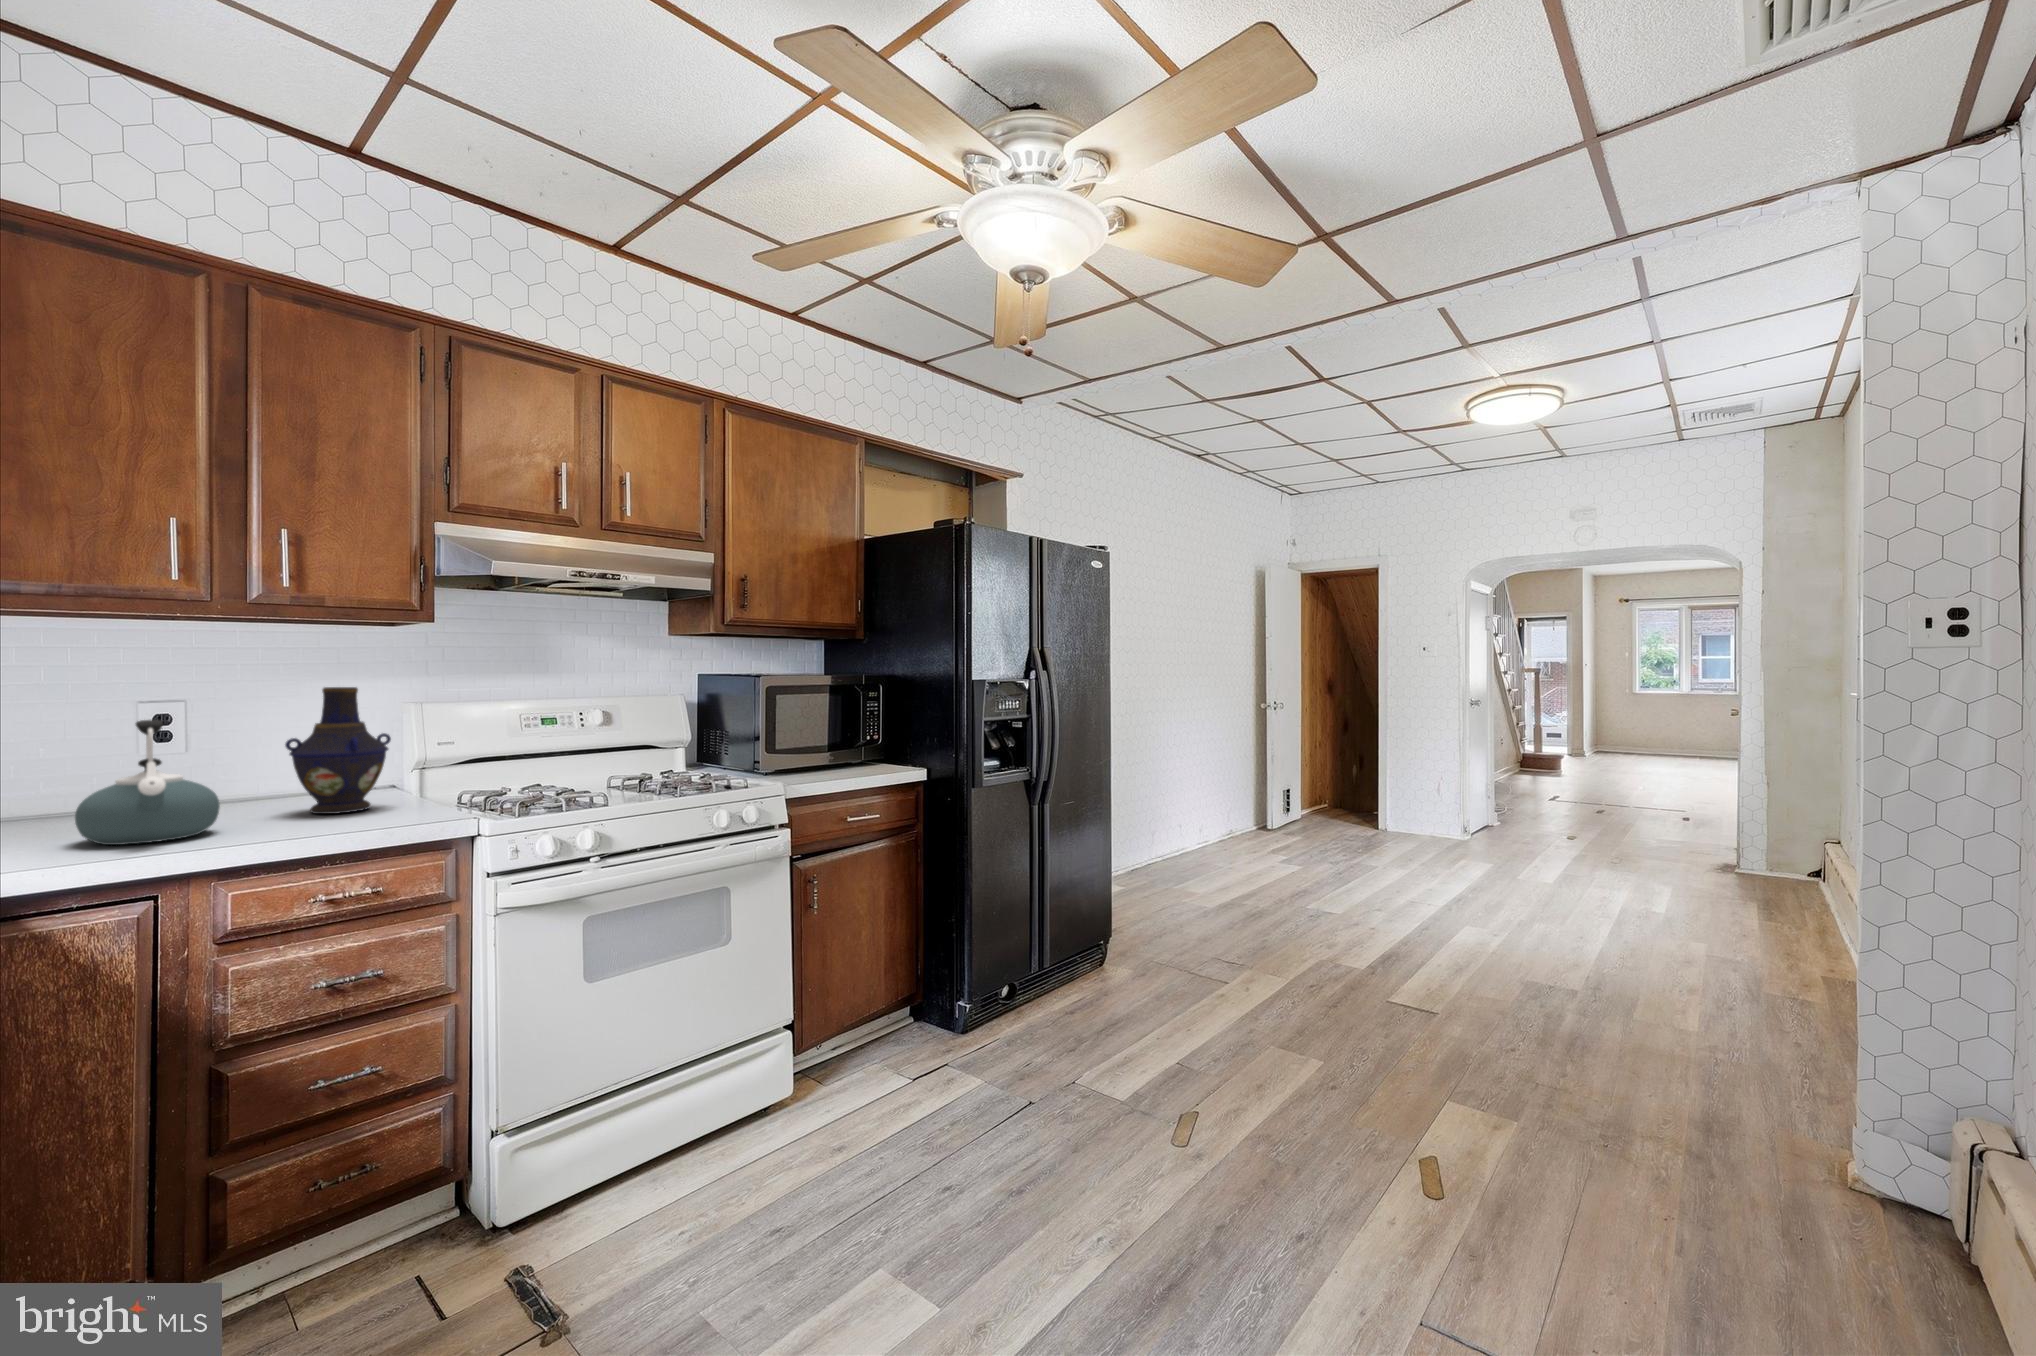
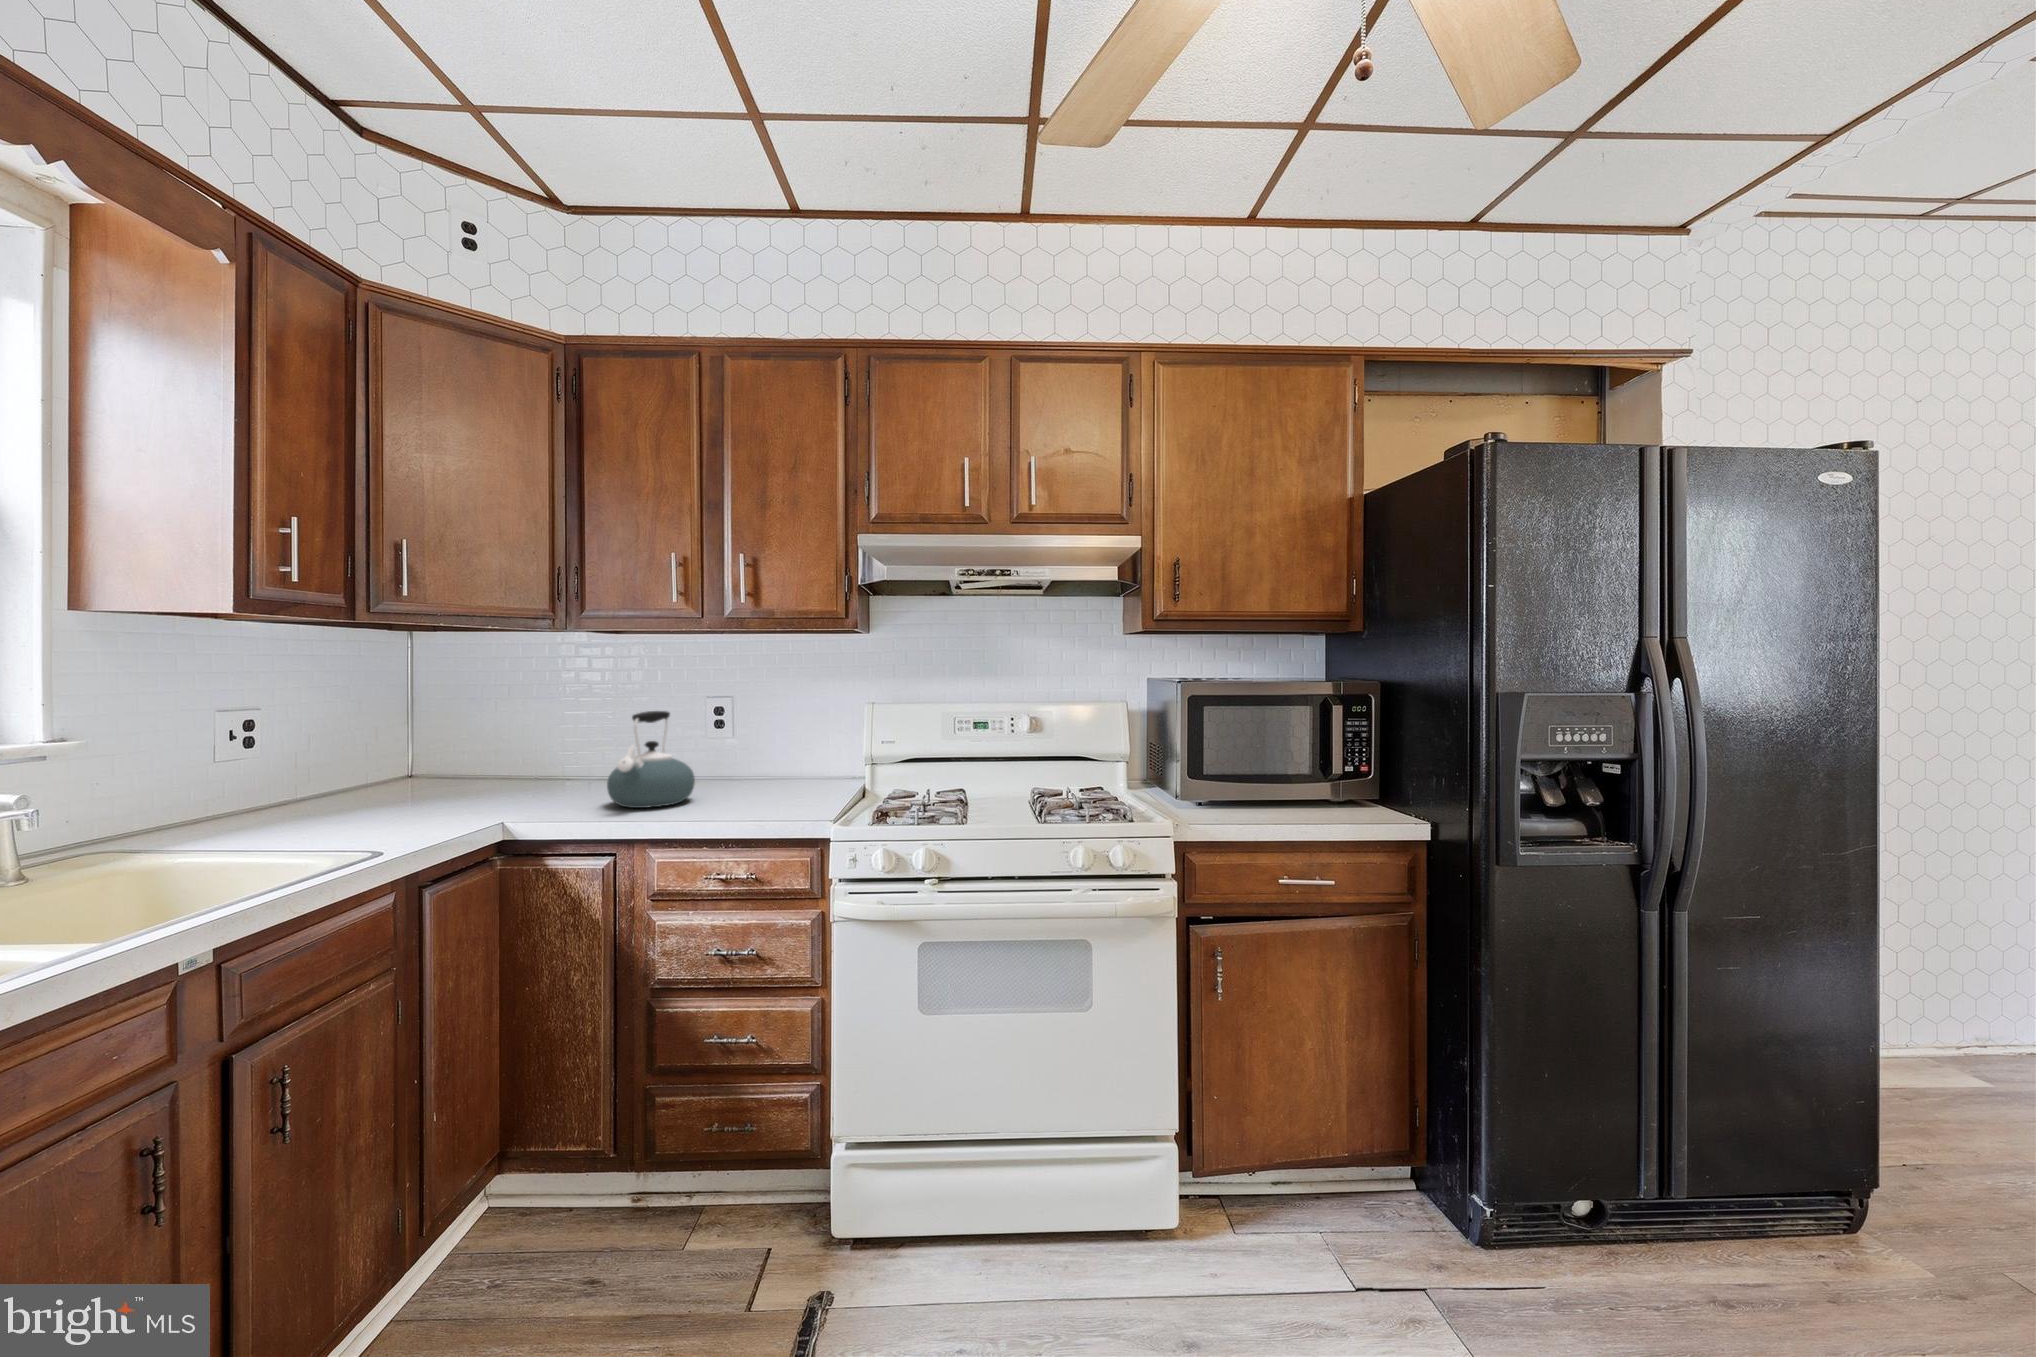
vase: present [285,687,391,814] -> none [753,687,831,797]

